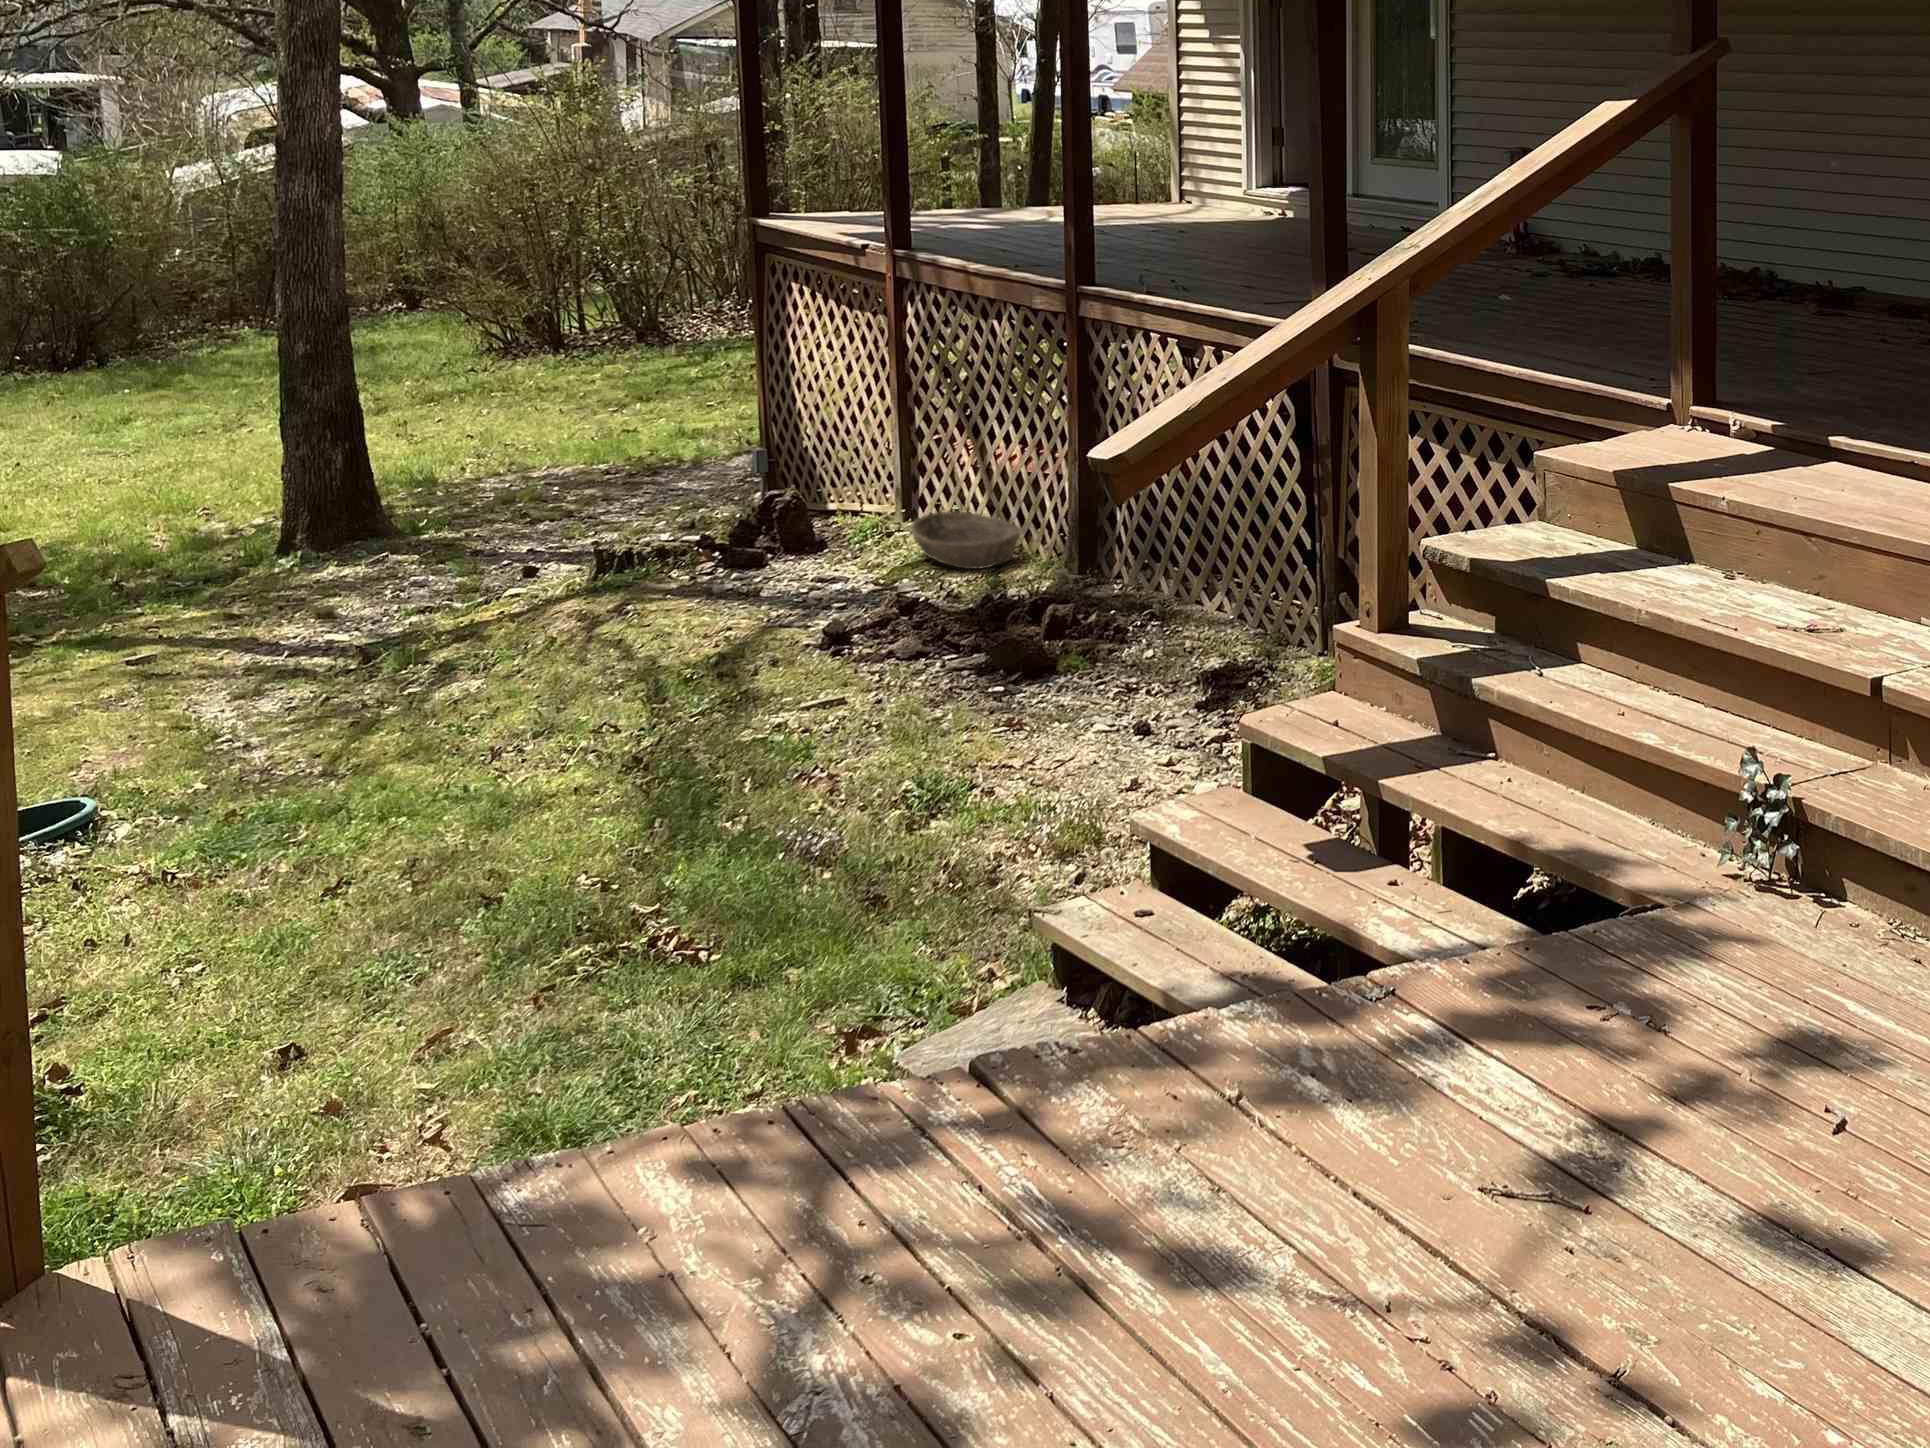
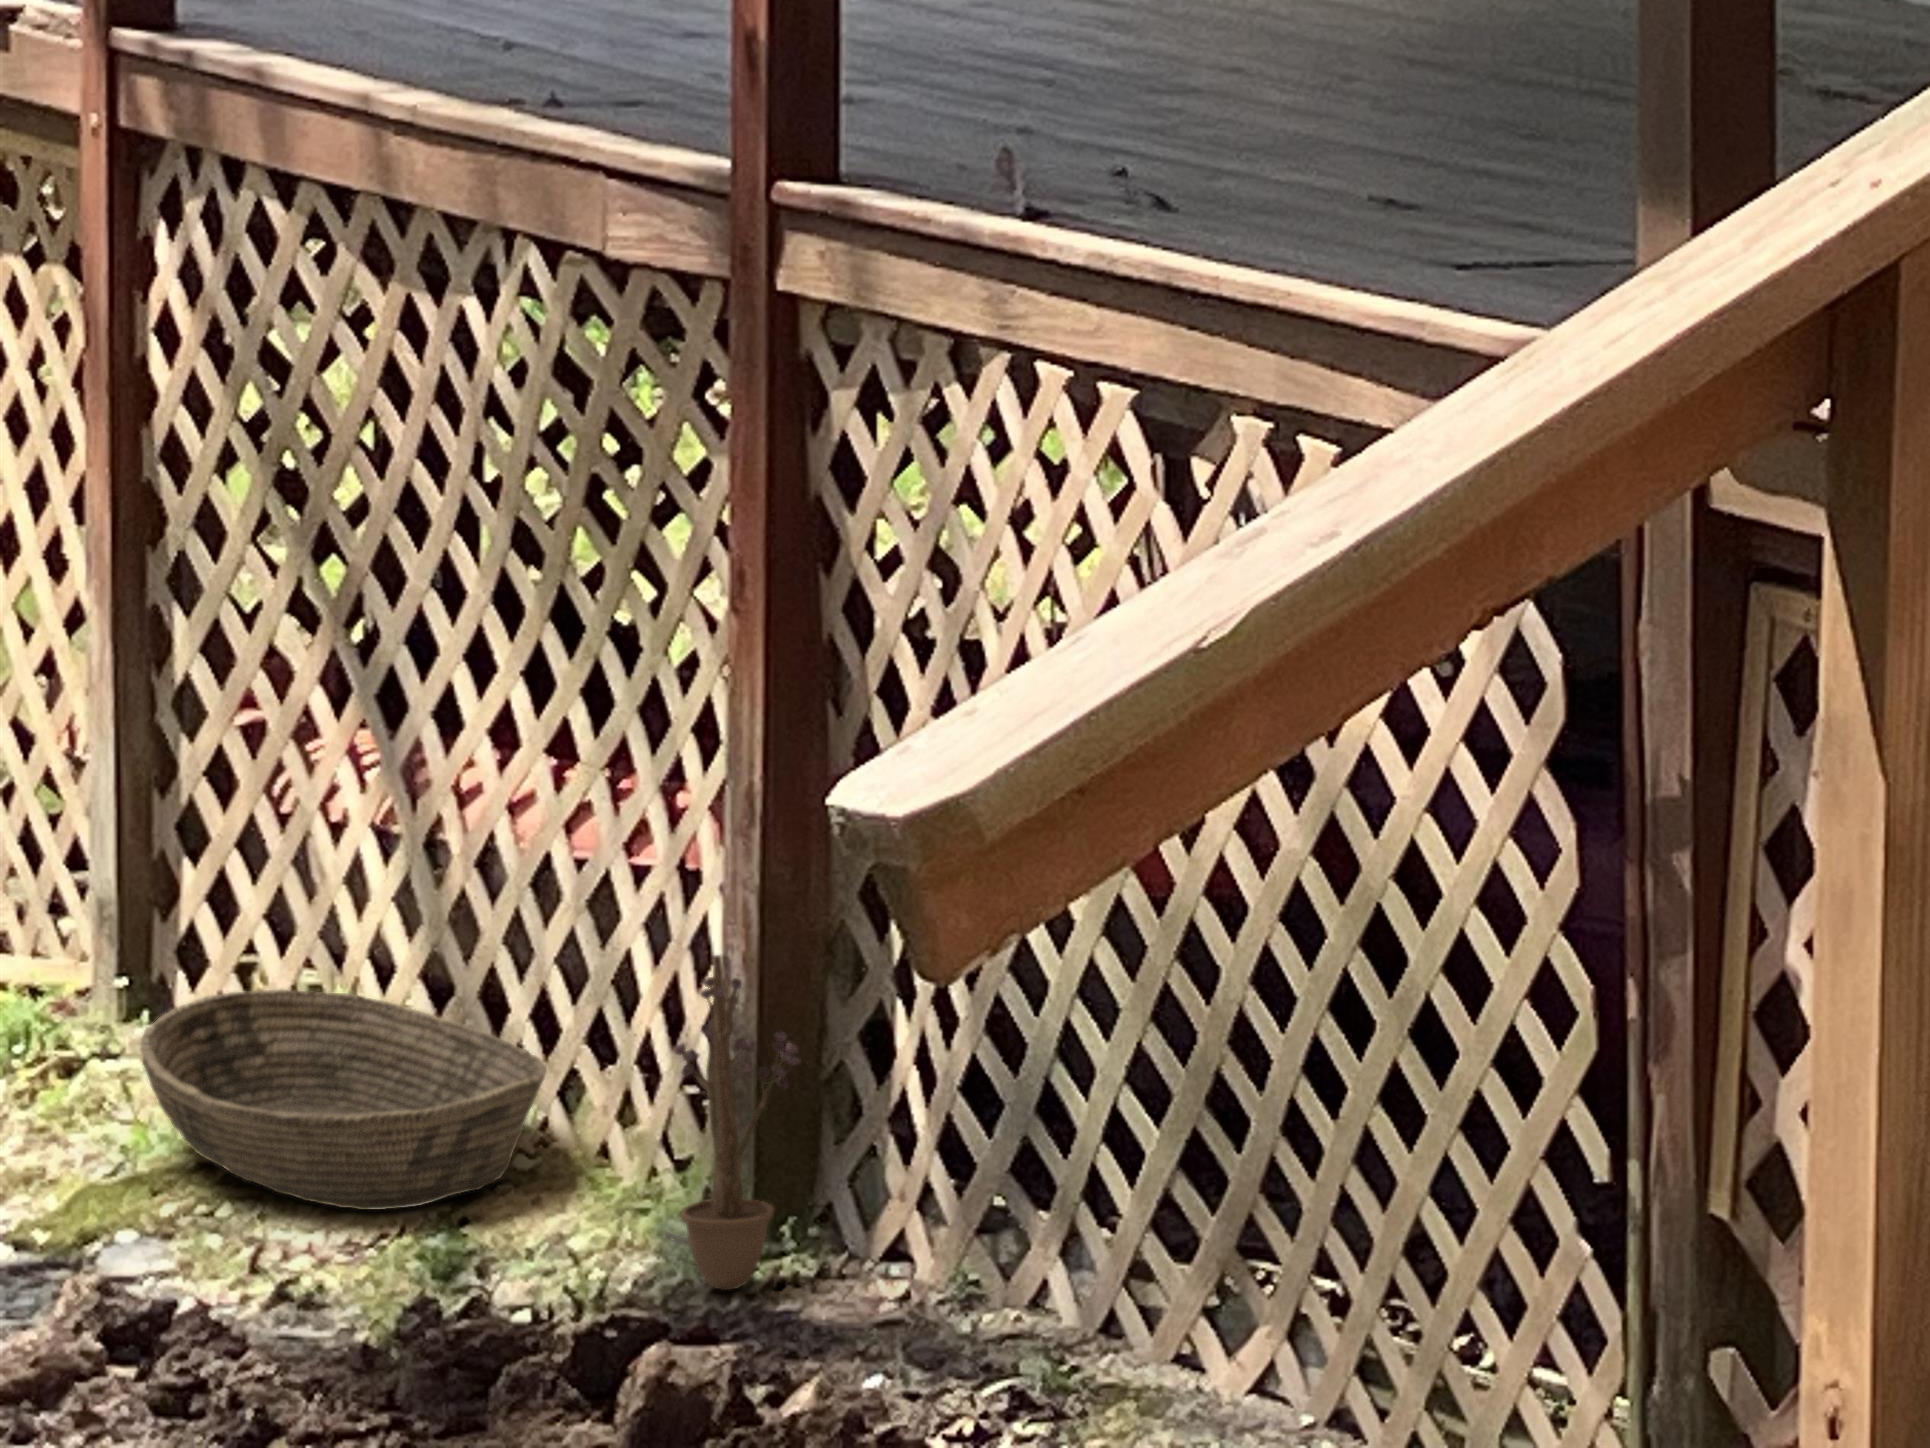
decorative plant: none [1055,498,1088,585] -> present [665,955,799,1290]

